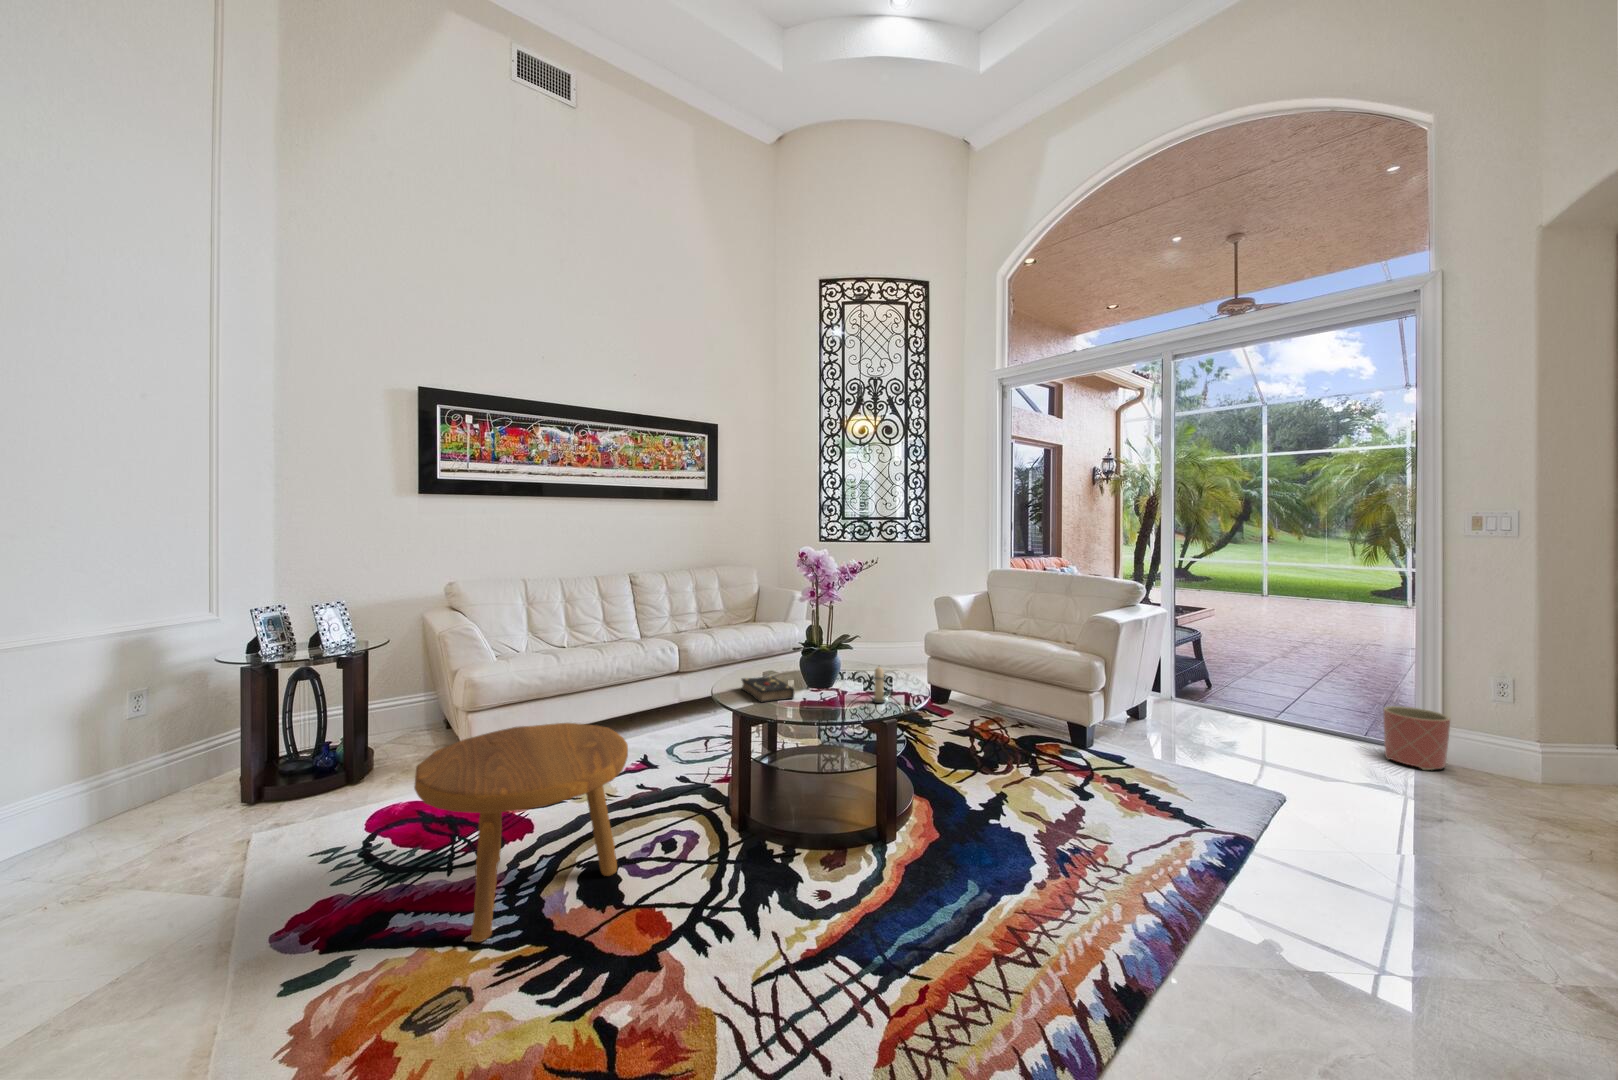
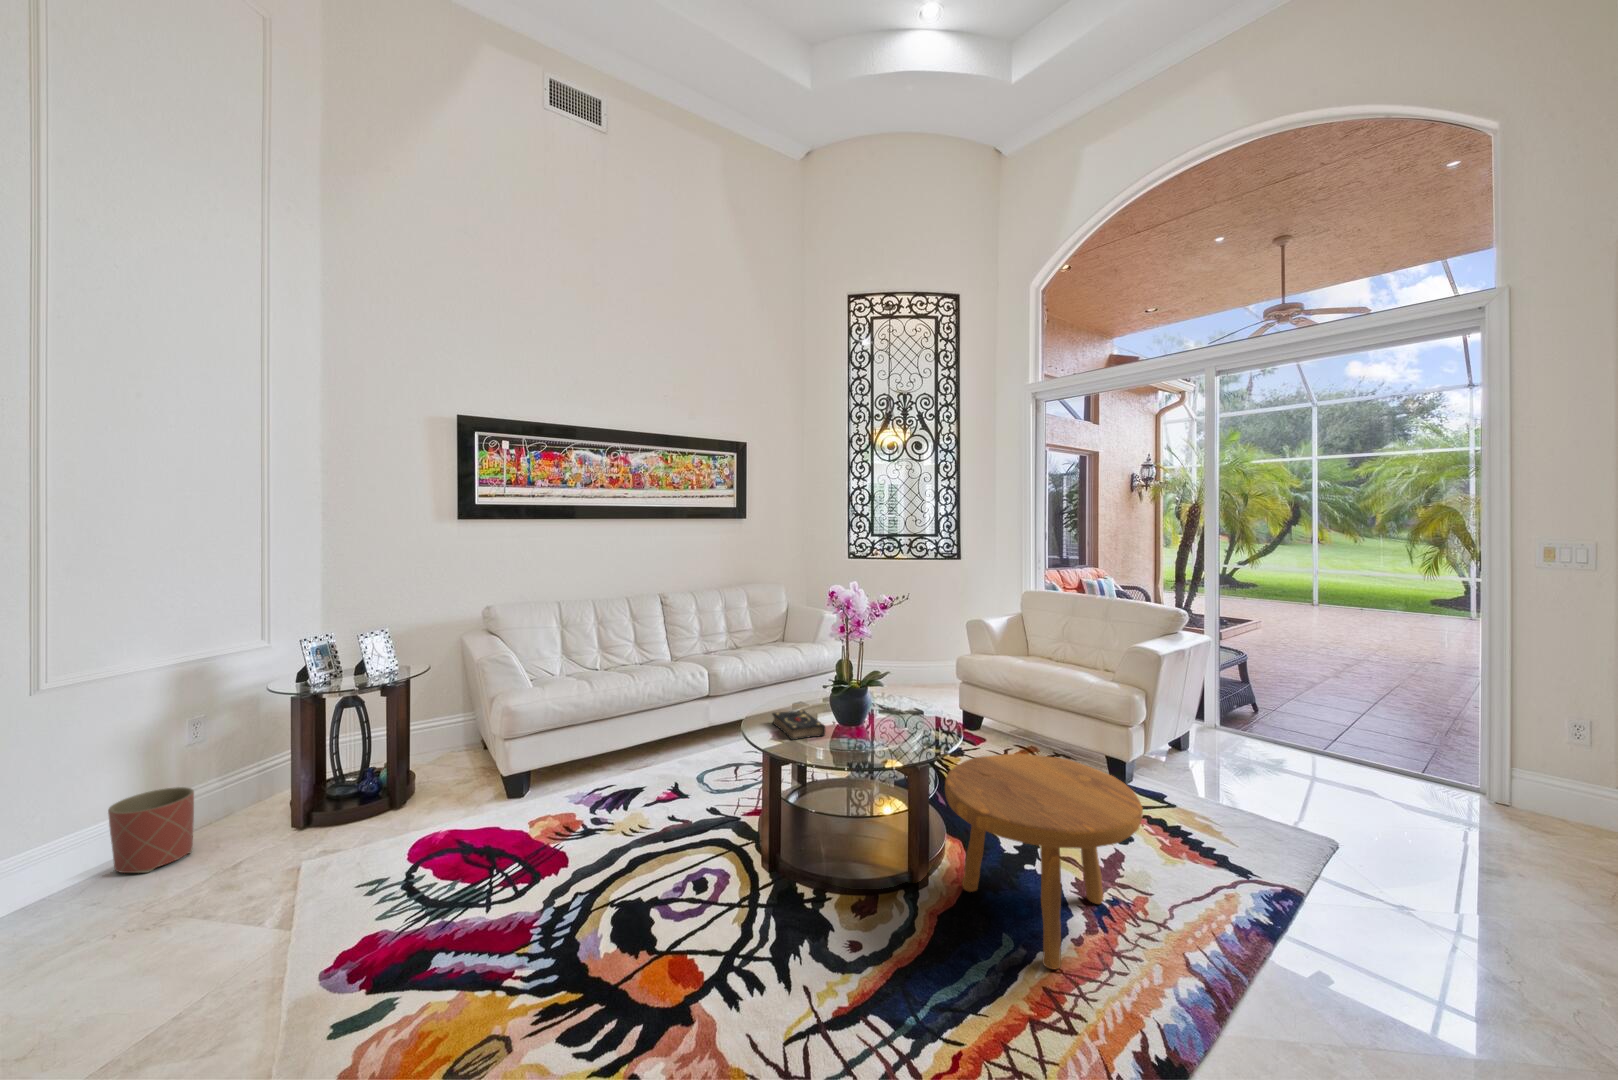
candle: present [872,666,886,703] -> none [901,702,920,743]
planter: present [1384,706,1450,770] -> present [108,787,194,873]
footstool: present [414,723,628,942] -> present [945,753,1143,969]

